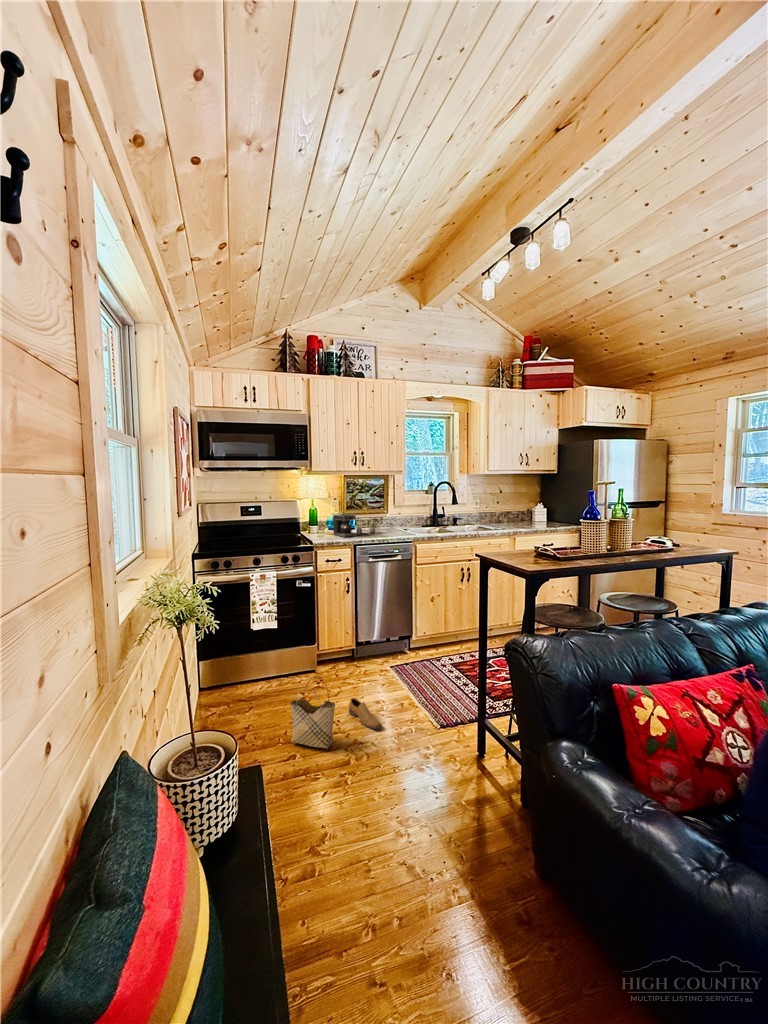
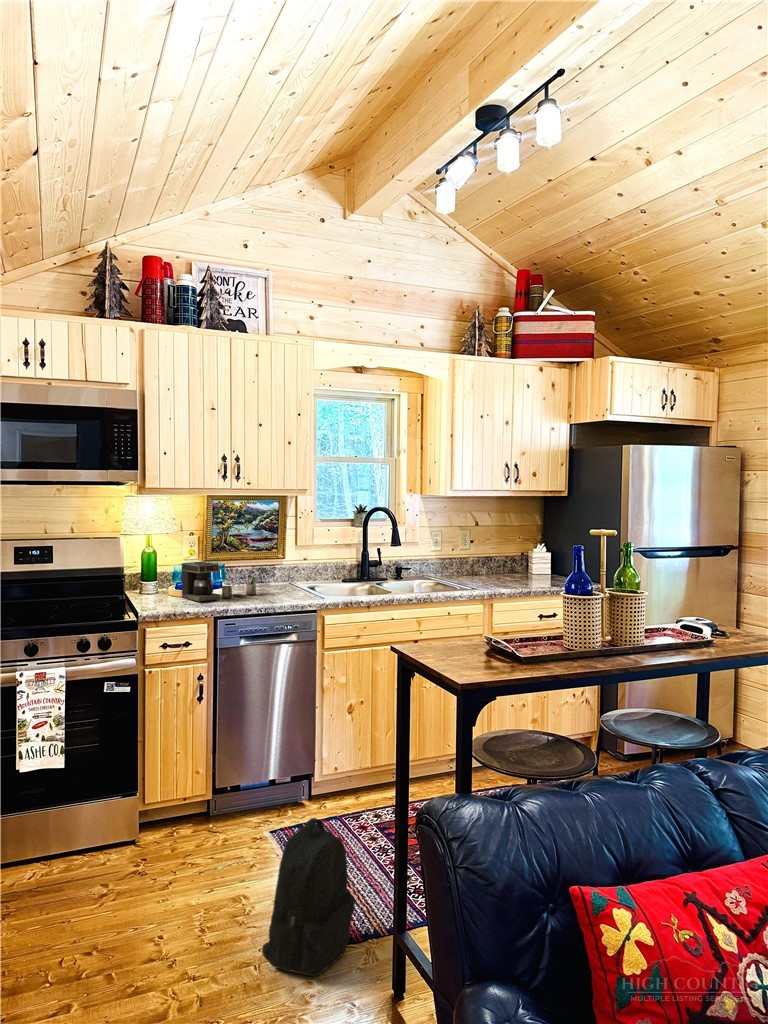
backpack: none [399,656,450,744] -> present [262,818,355,976]
woven basket: present [290,676,335,748] -> none [64,858,147,992]
shoe: present [349,698,382,729] -> none [182,892,235,950]

